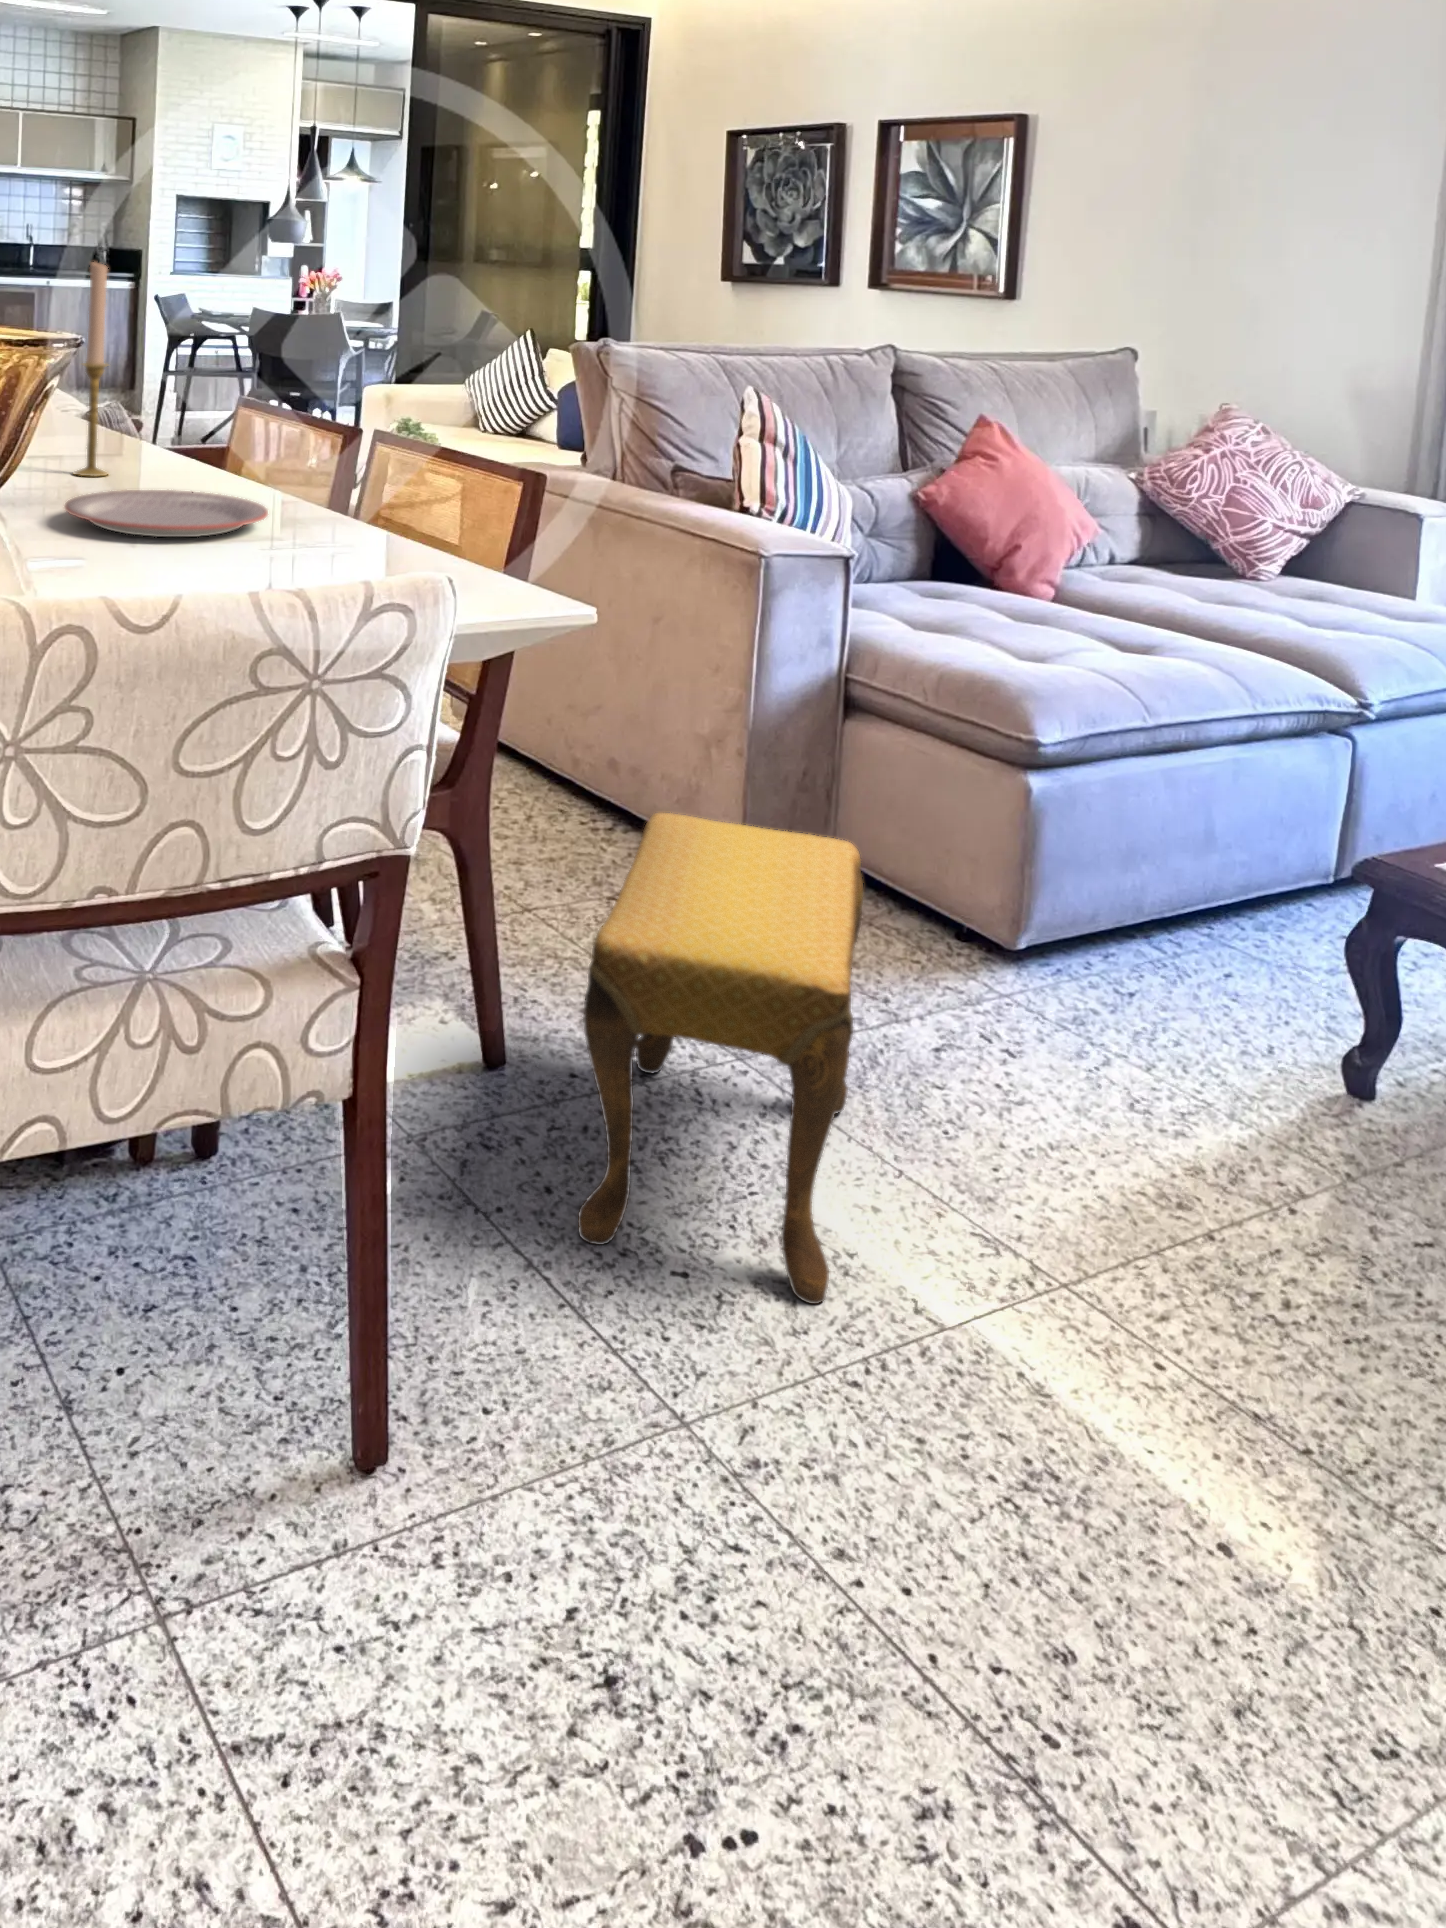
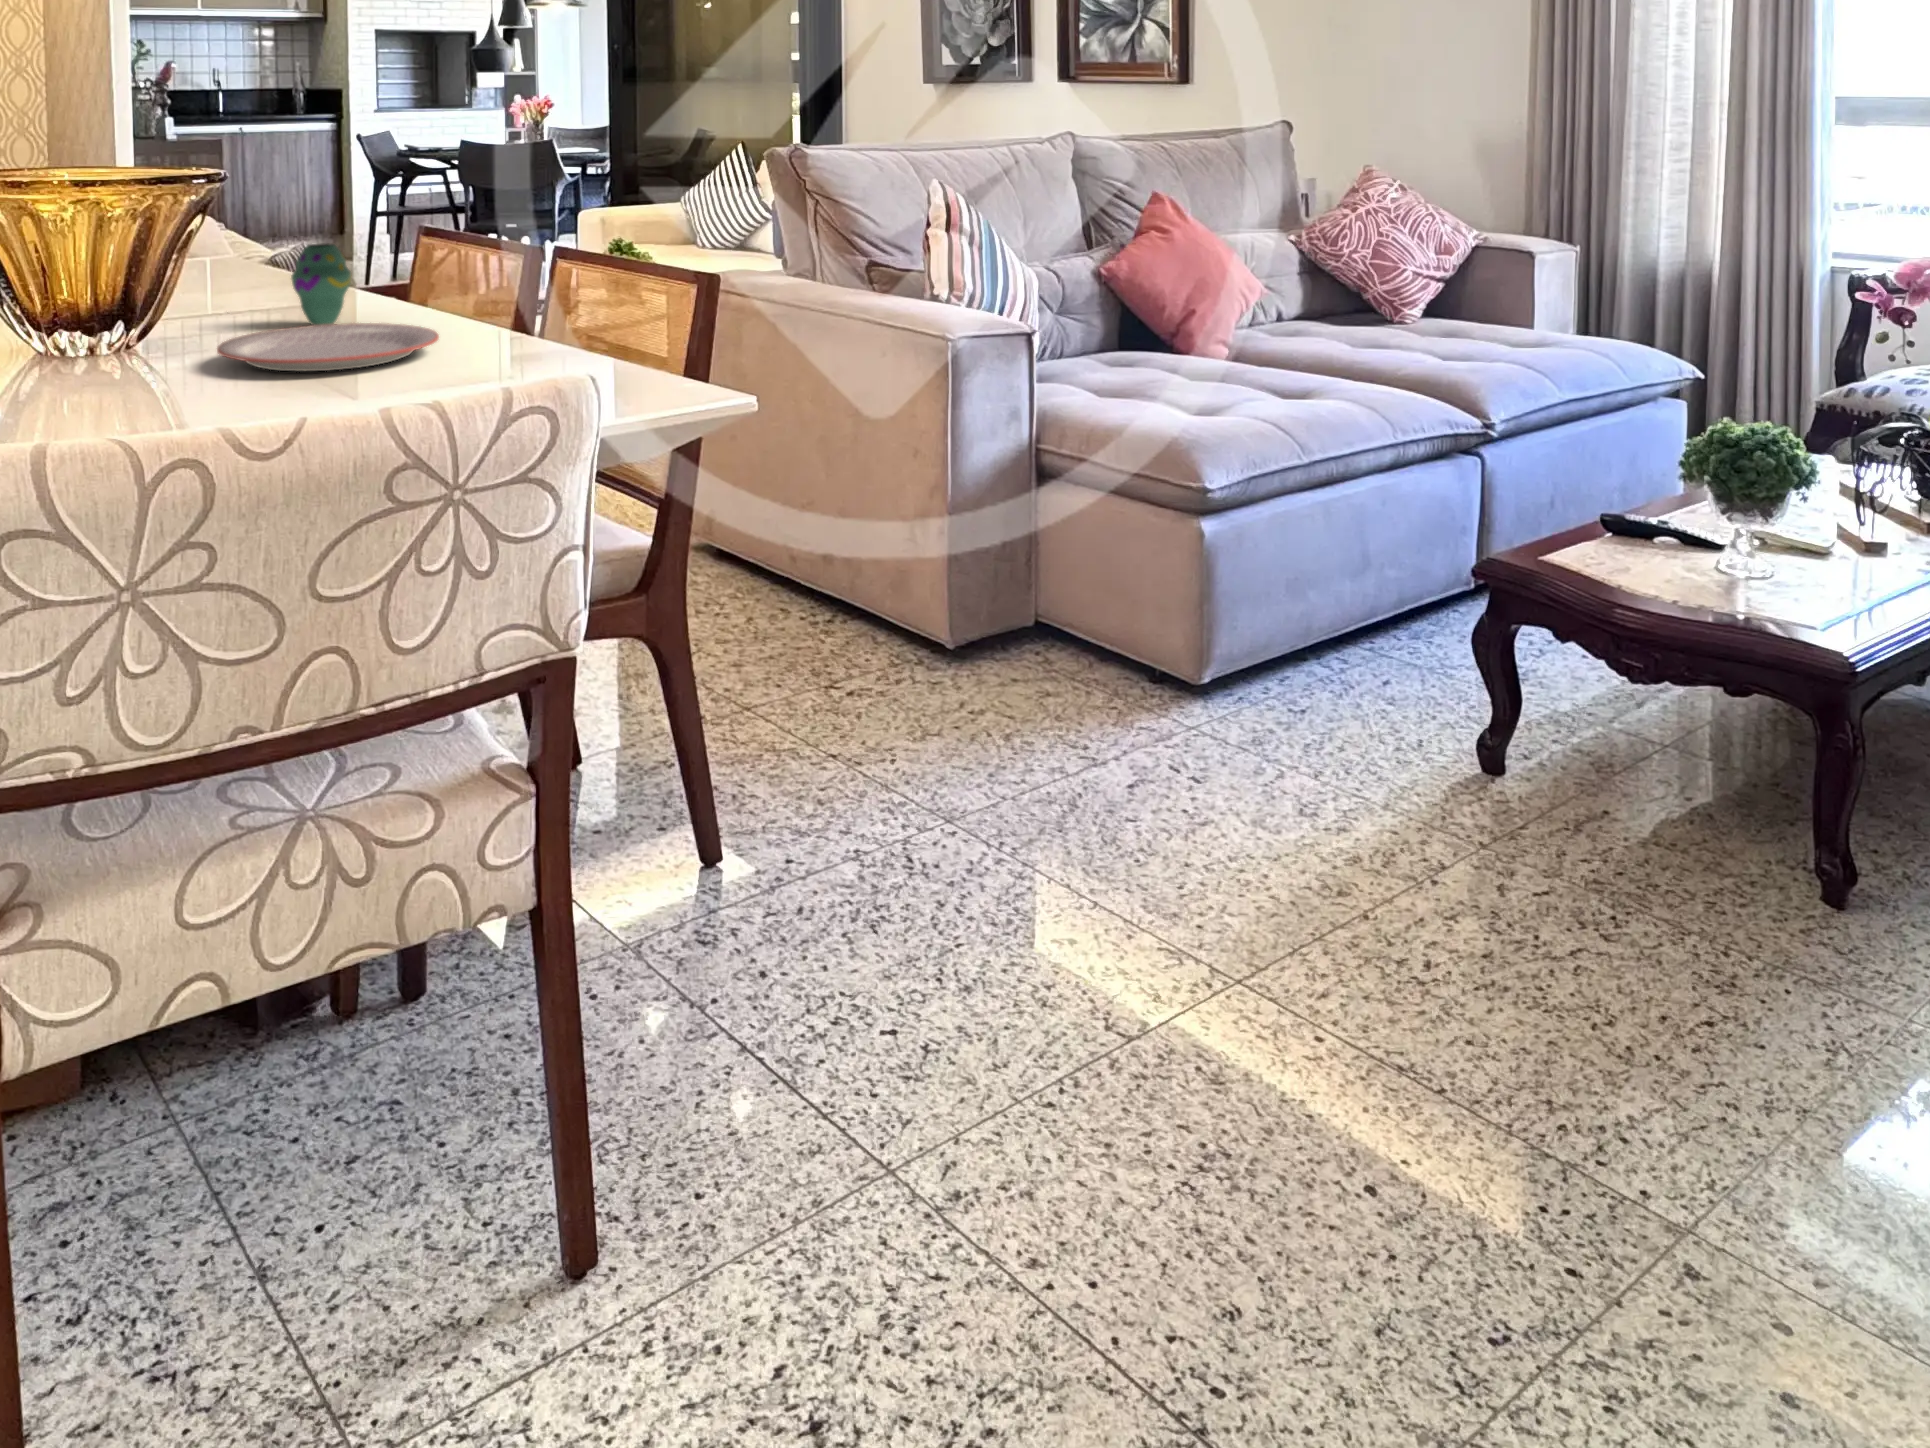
candlestick: present [75,262,107,476] -> none [235,92,276,318]
vase: none [128,410,183,489] -> present [291,244,352,325]
footstool: present [578,813,864,1304] -> none [784,596,1050,1041]

